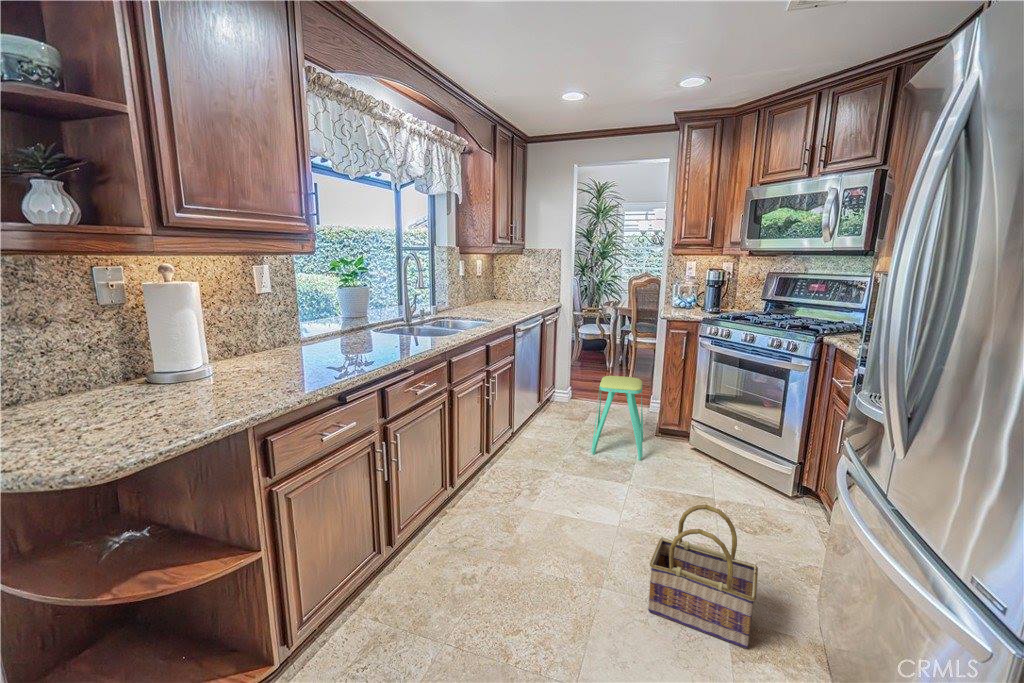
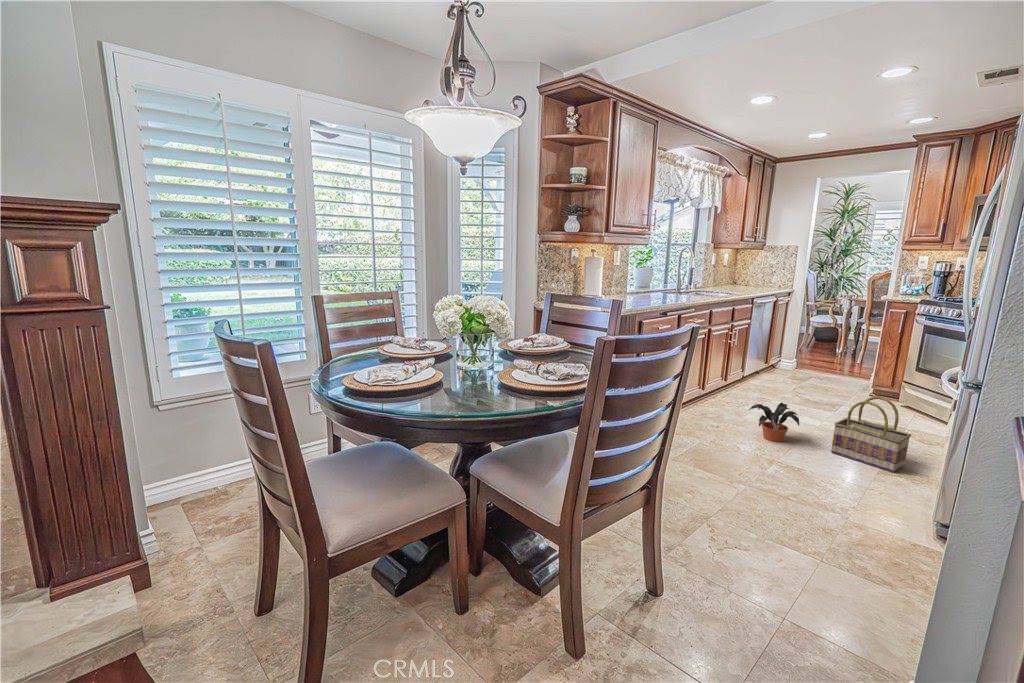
stool: present [591,376,643,460] -> none [807,342,859,404]
potted plant: none [516,523,598,606] -> present [749,403,799,442]

